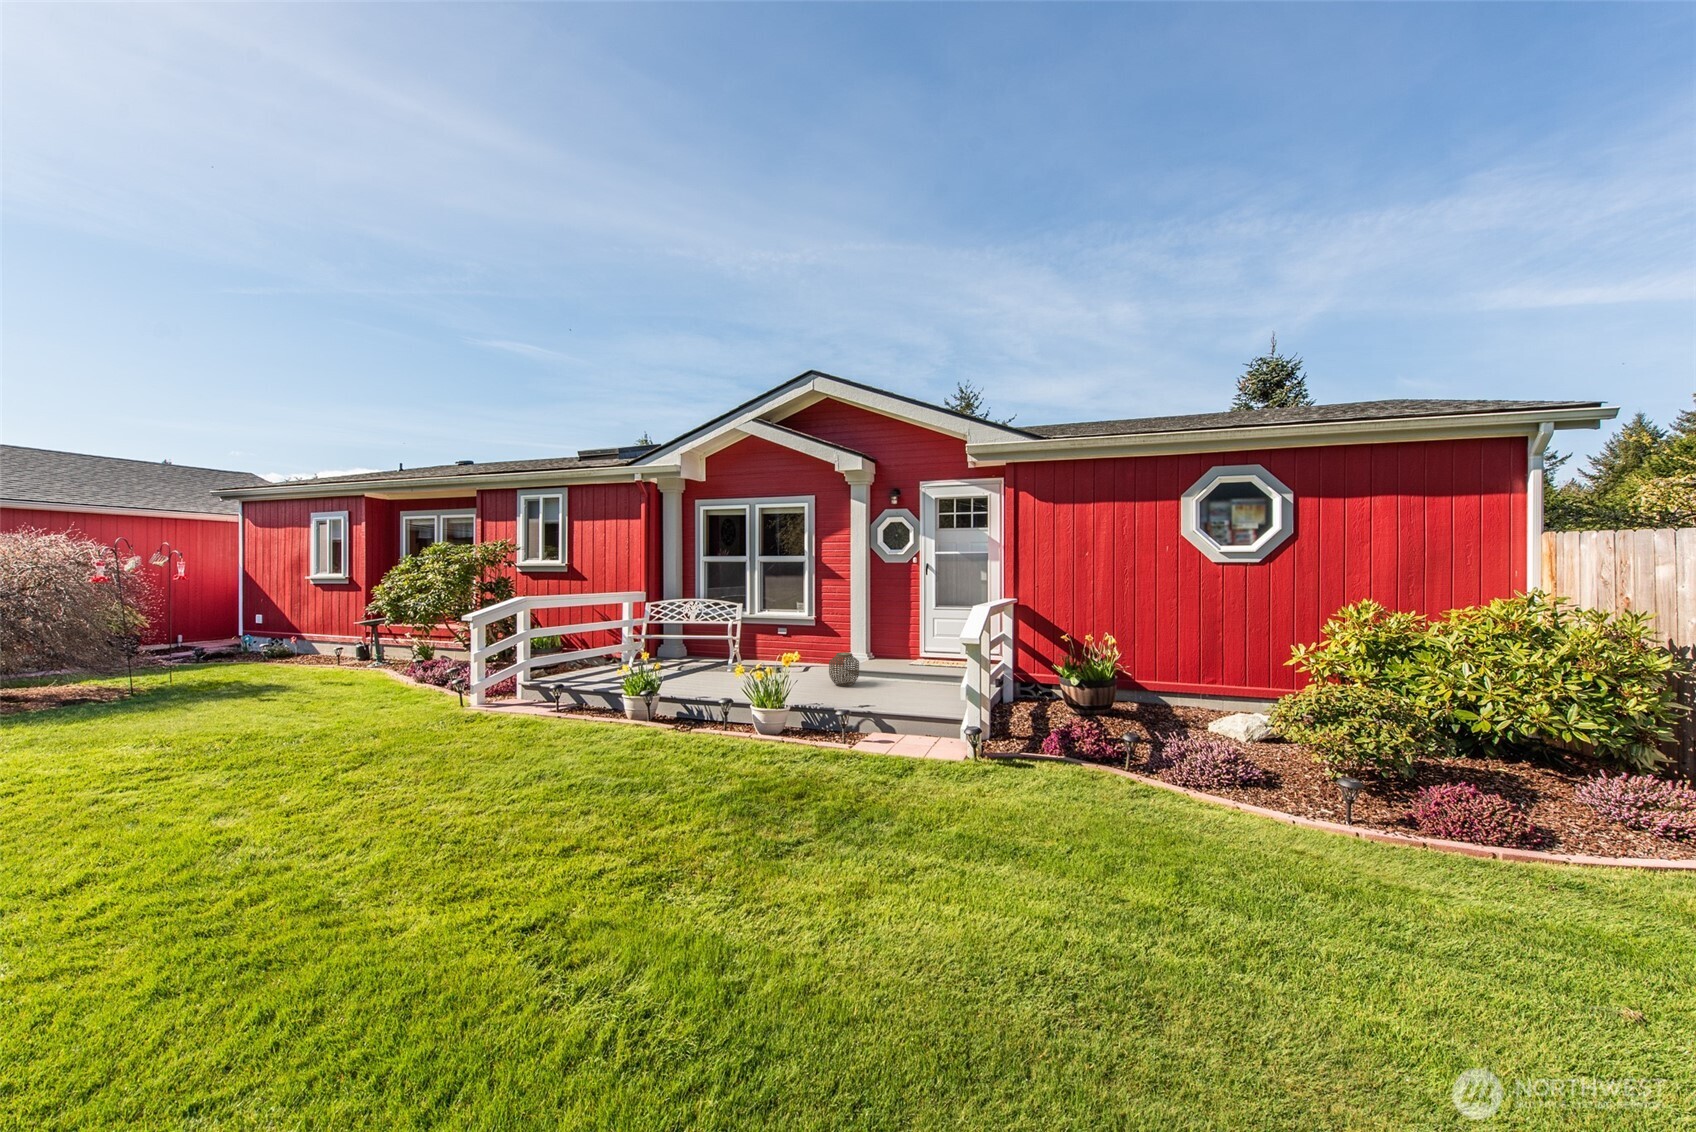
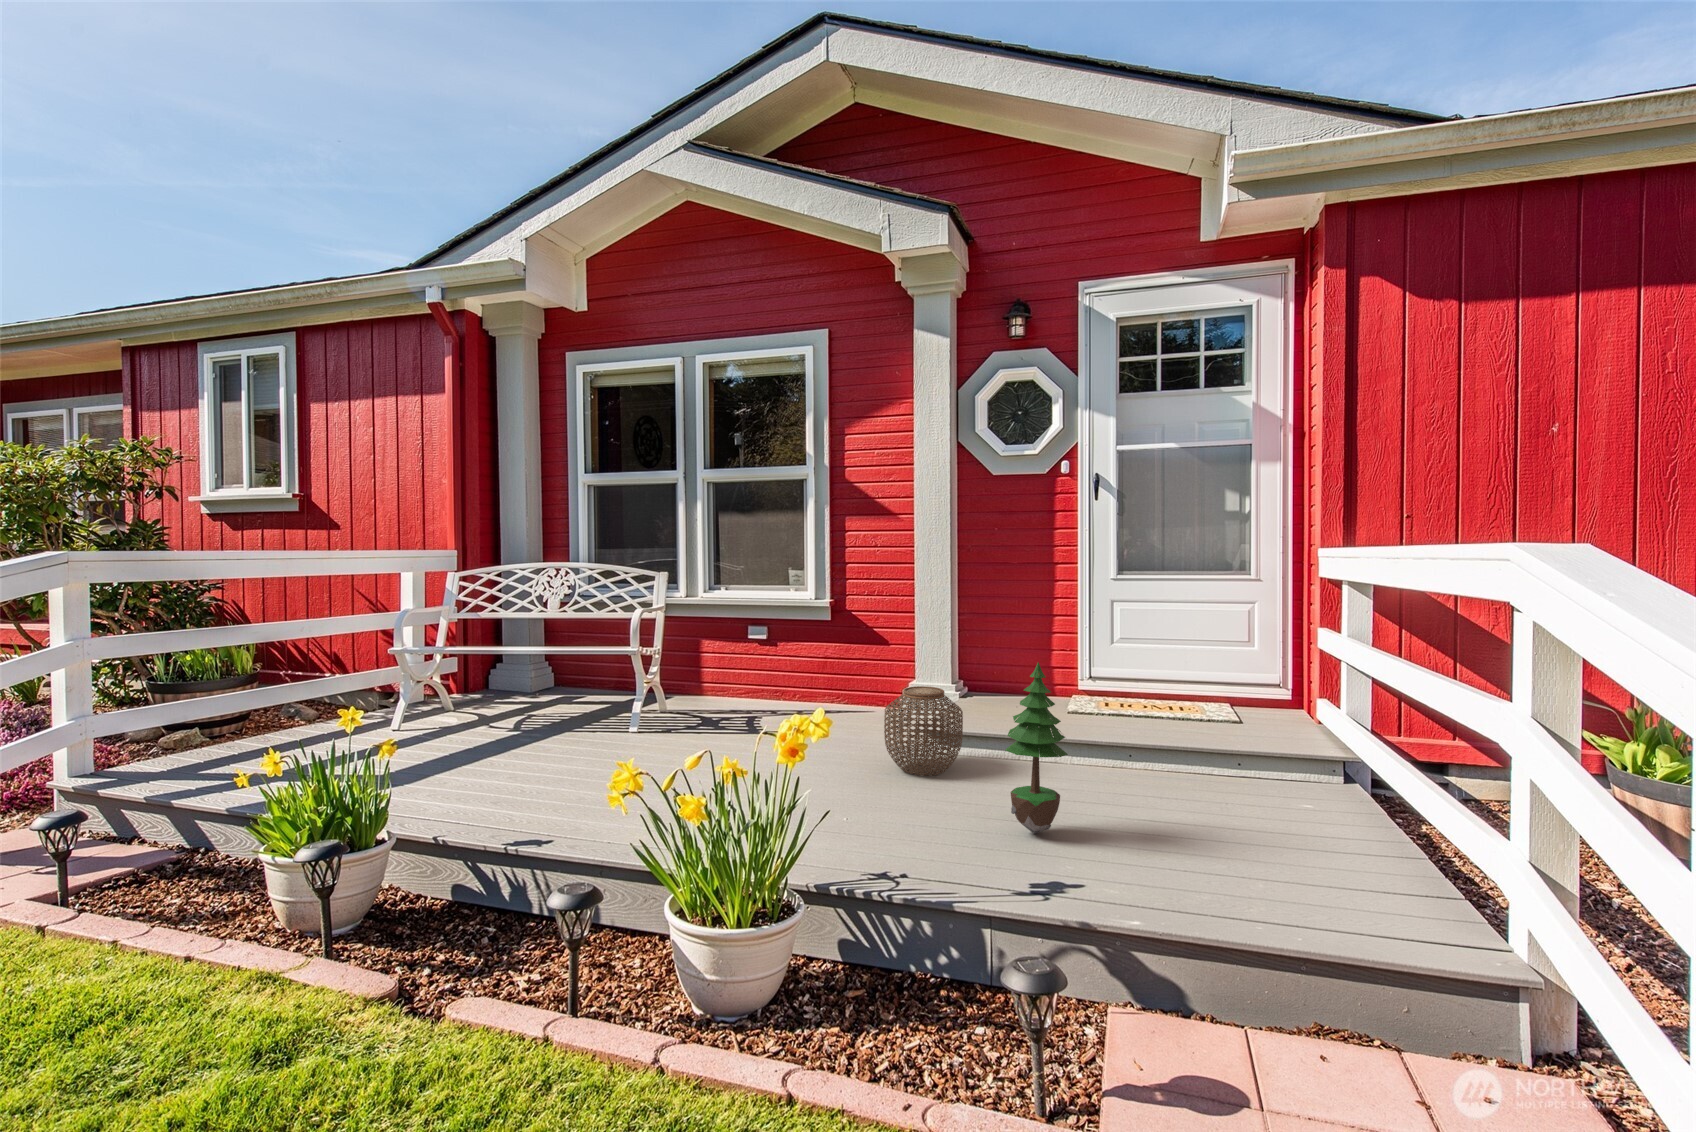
potted tree: none [863,641,884,701] -> present [1005,662,1068,834]

